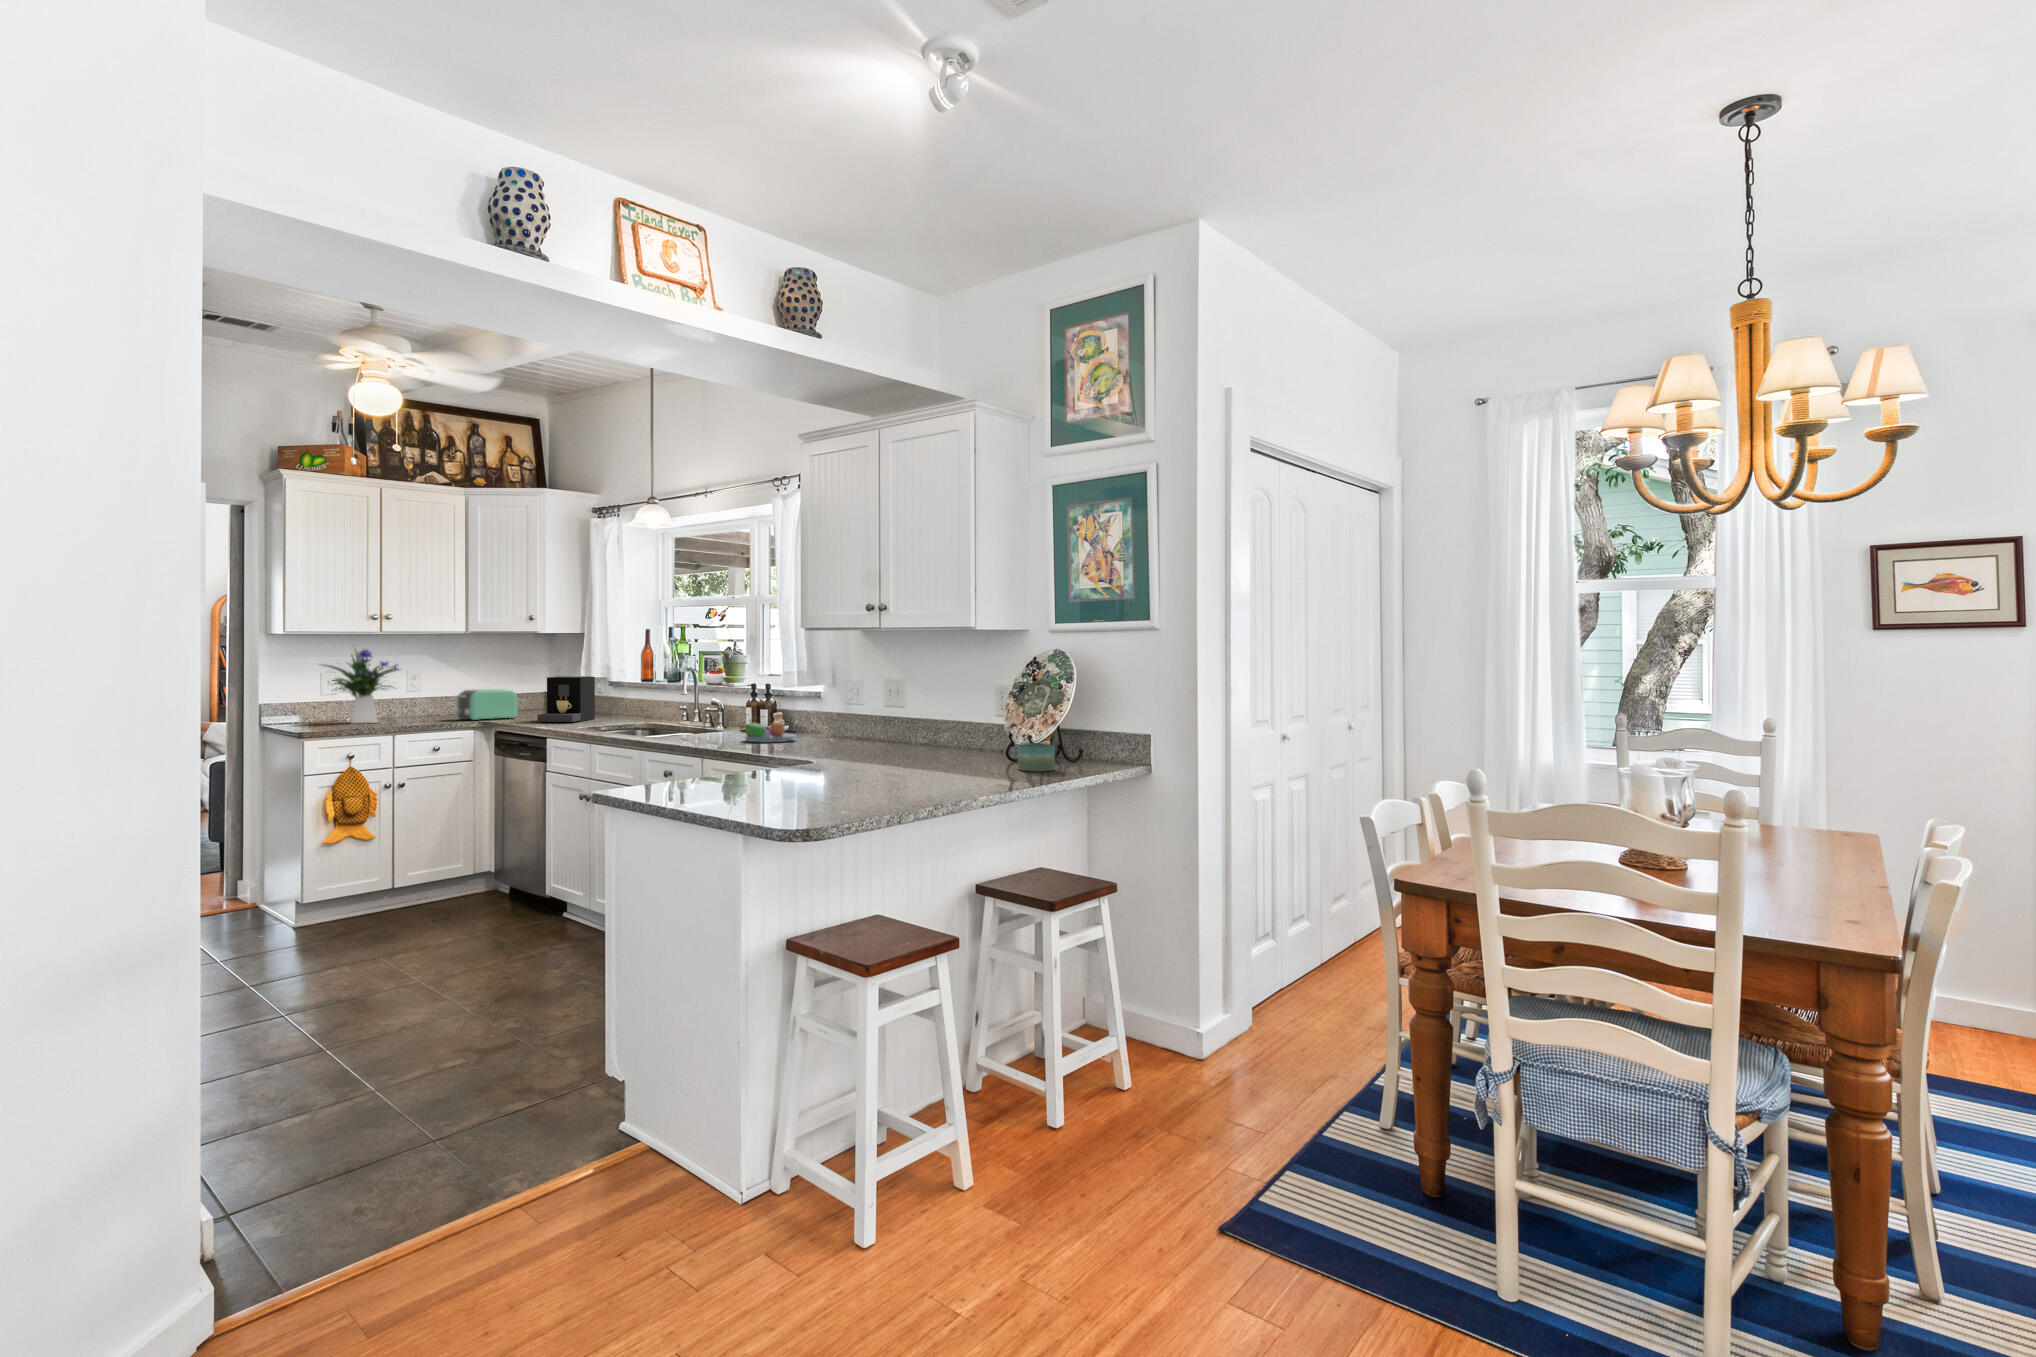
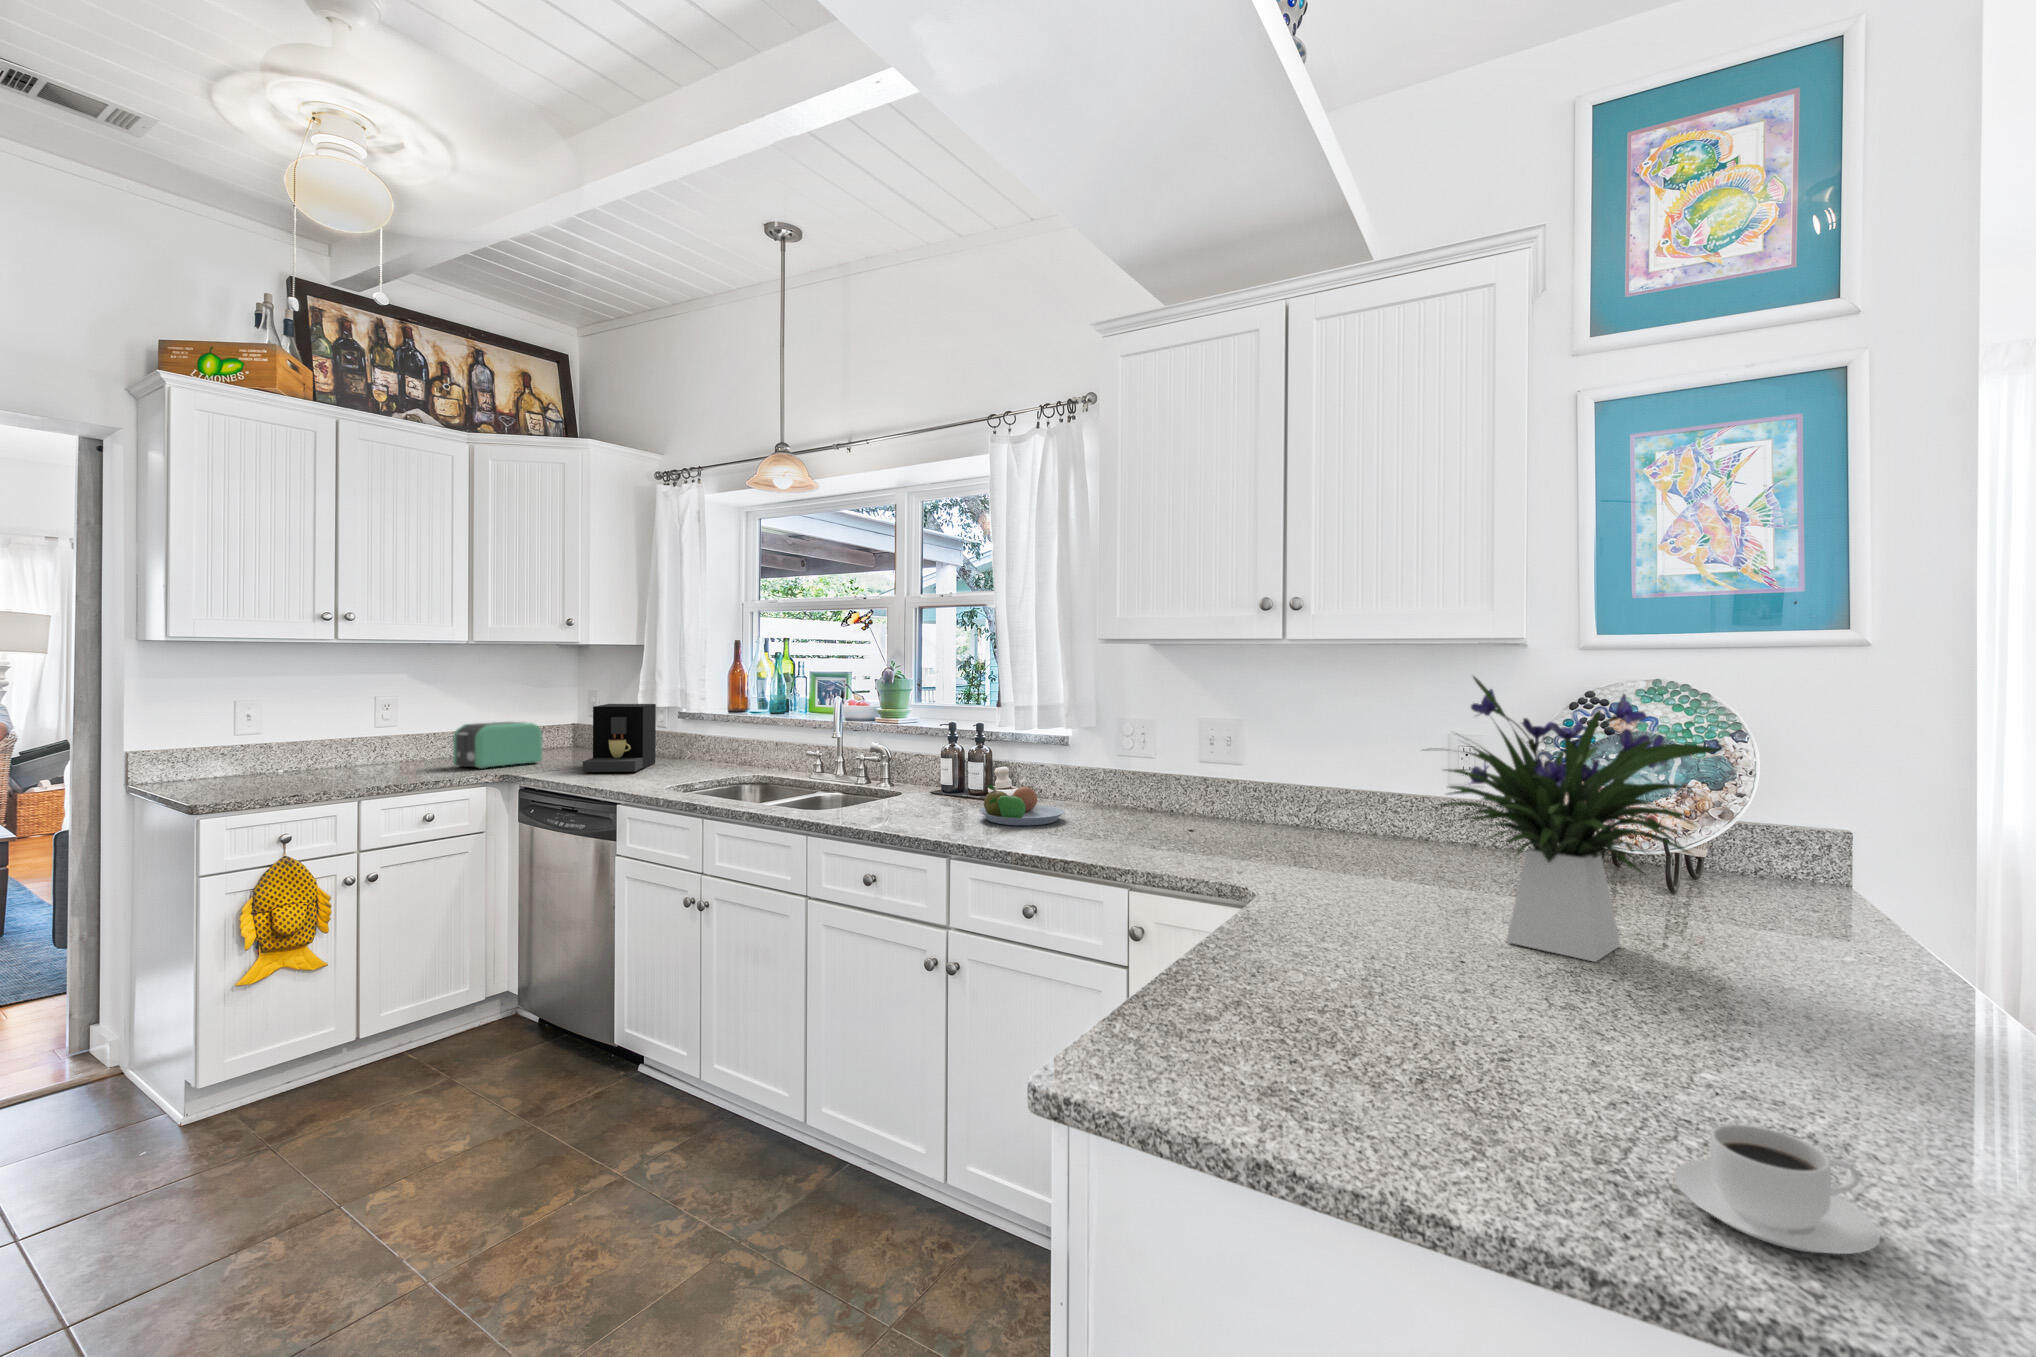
flower arrangement: present [325,650,399,724] -> present [1423,677,1722,962]
candle: present [1018,743,1055,771] -> none [1761,871,1861,941]
coffee cup: none [713,774,761,798] -> present [1674,1124,1880,1254]

